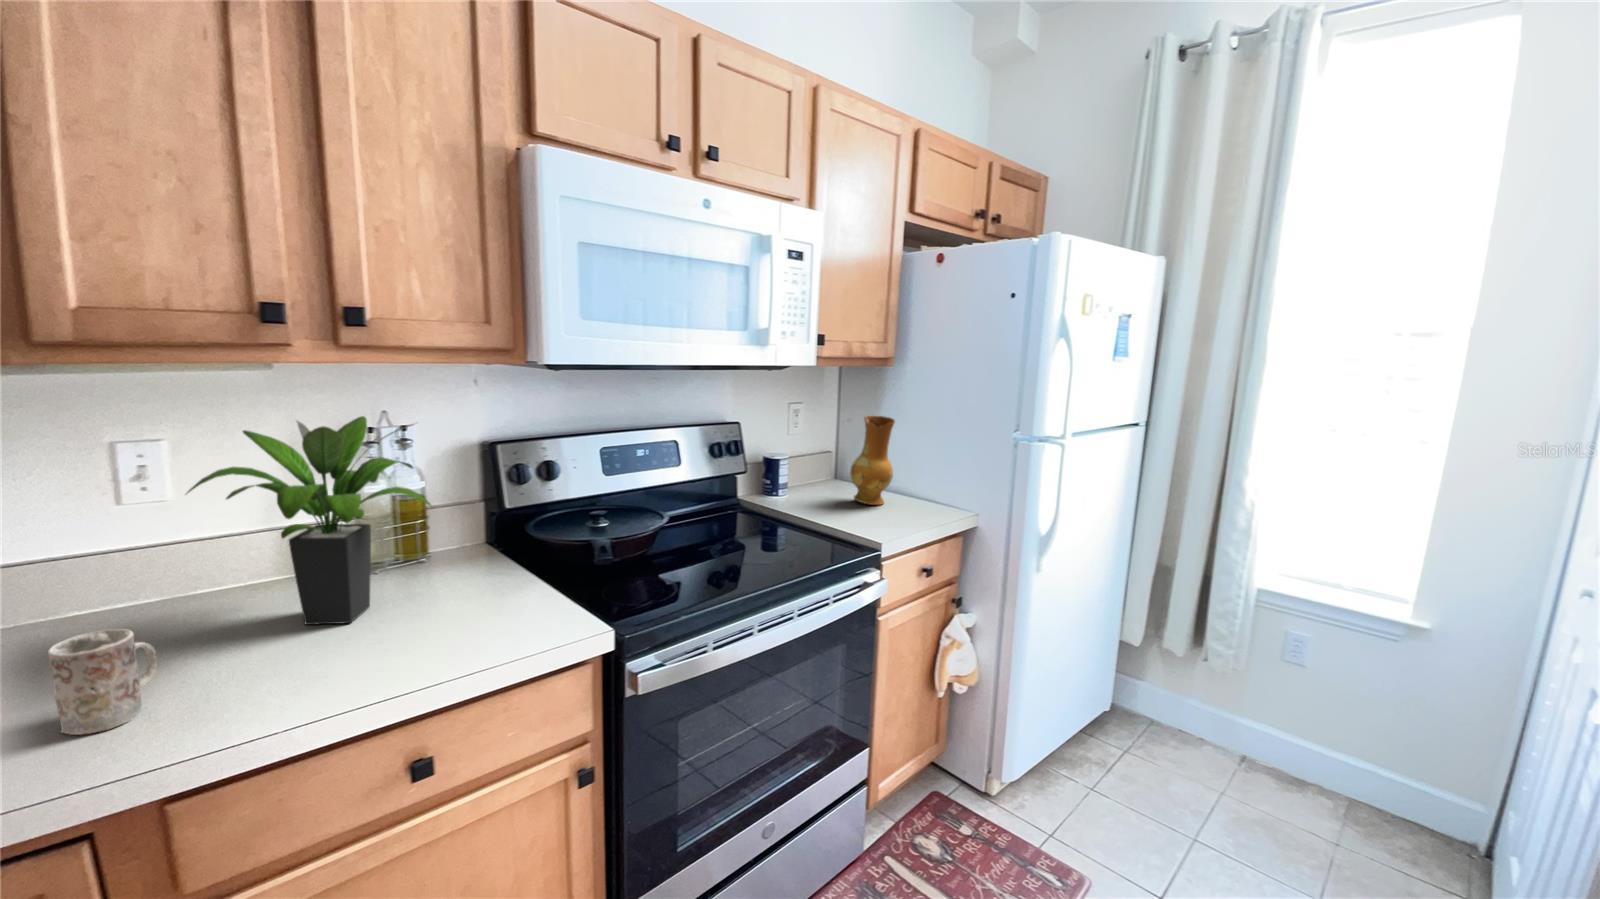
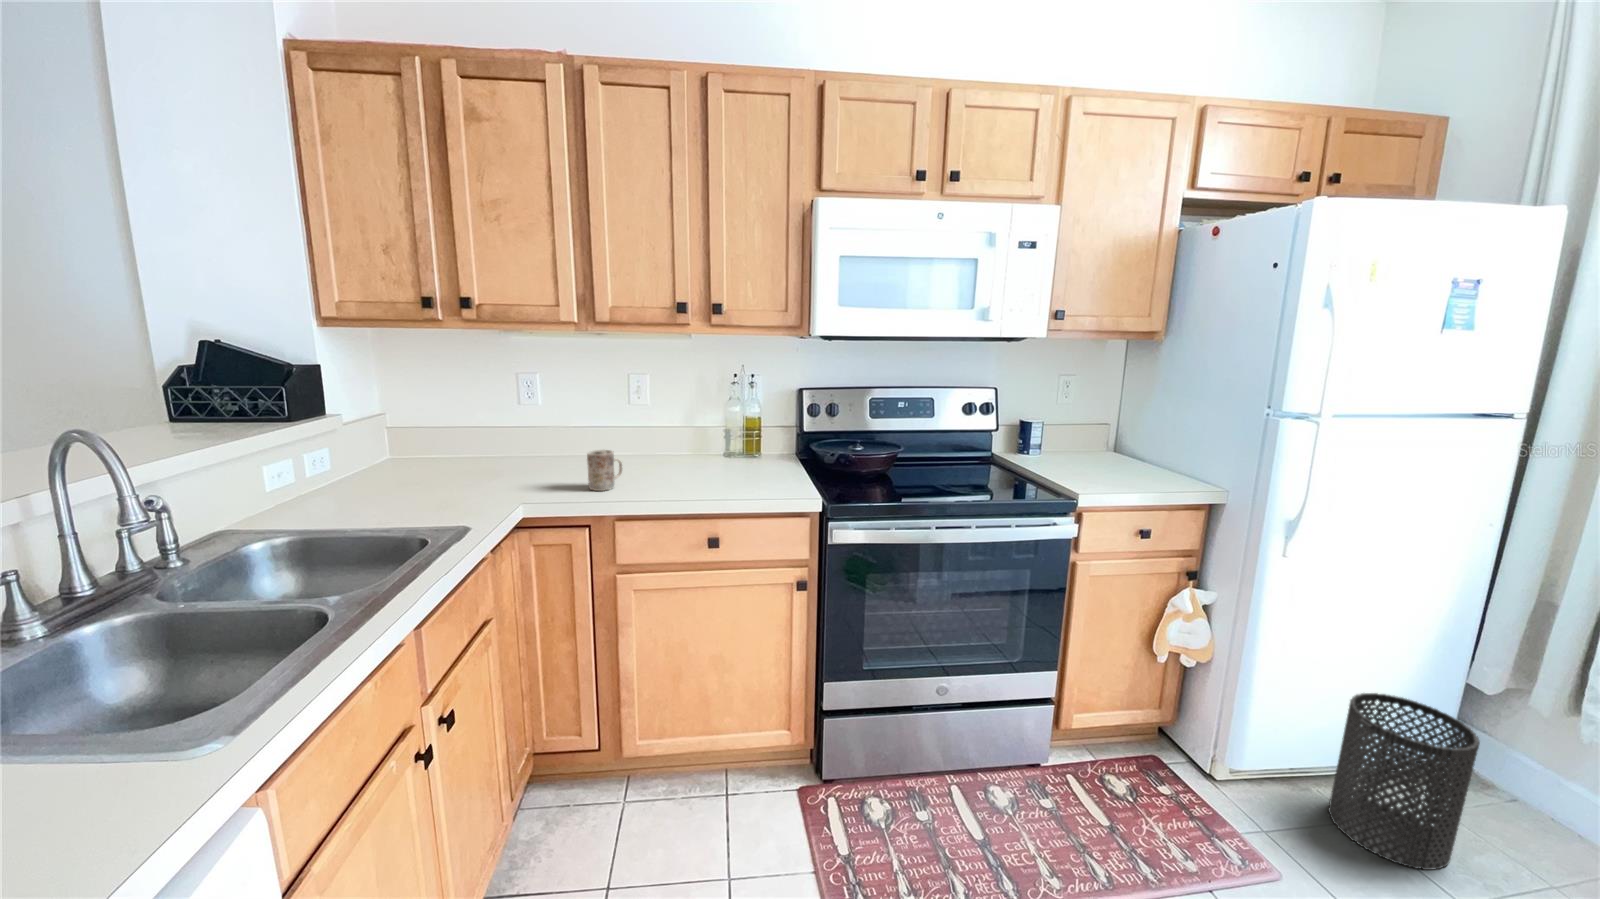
potted plant: present [187,416,431,625] -> none [643,363,748,476]
ceramic jug: present [850,416,895,505] -> none [1101,389,1150,474]
trash can: none [1069,669,1170,818] -> present [1328,693,1480,870]

